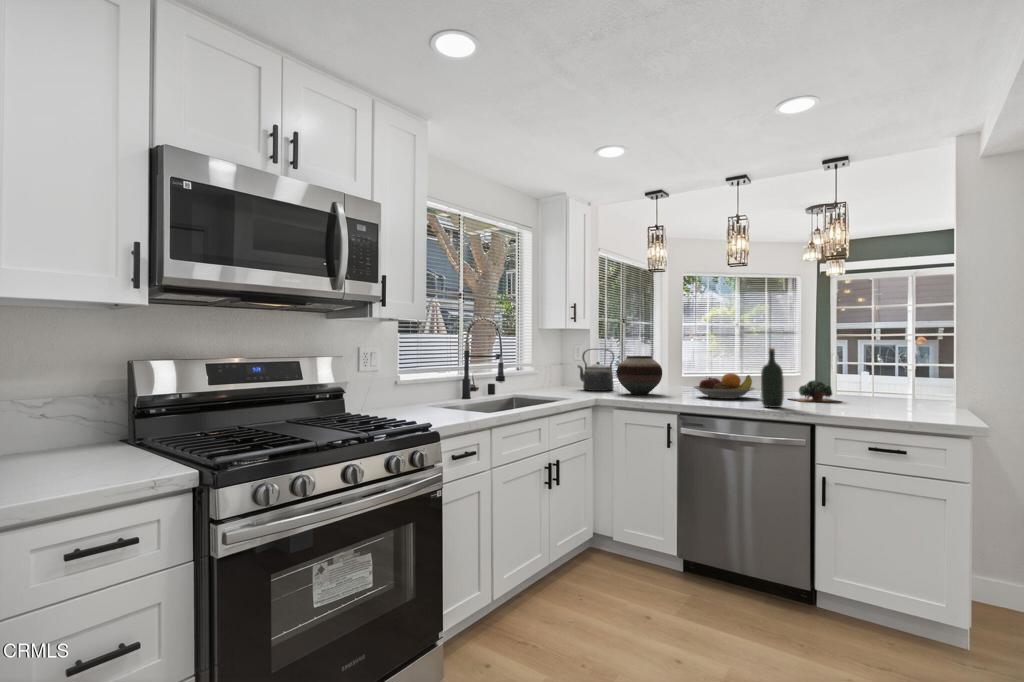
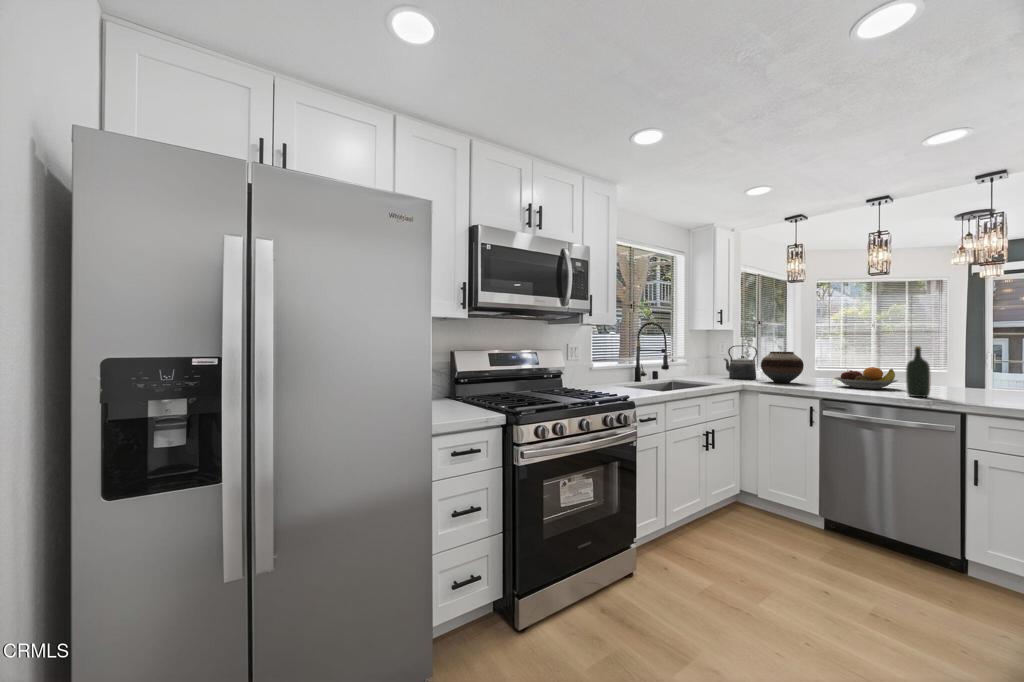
succulent plant: present [790,380,840,402] -> none [933,374,998,395]

